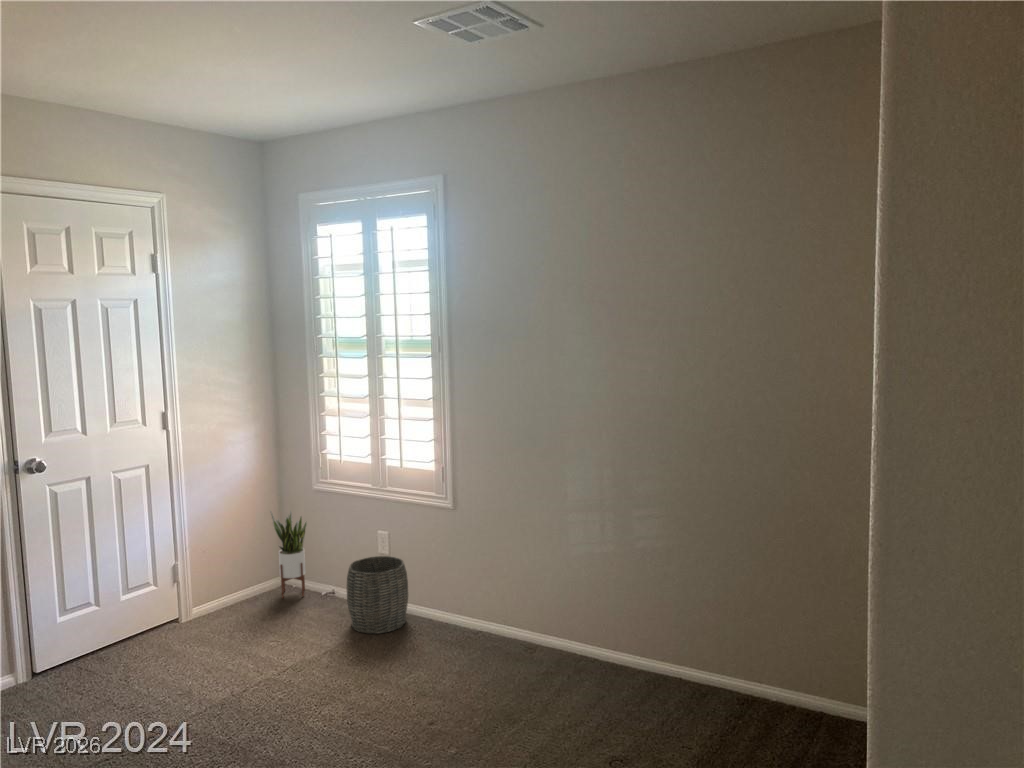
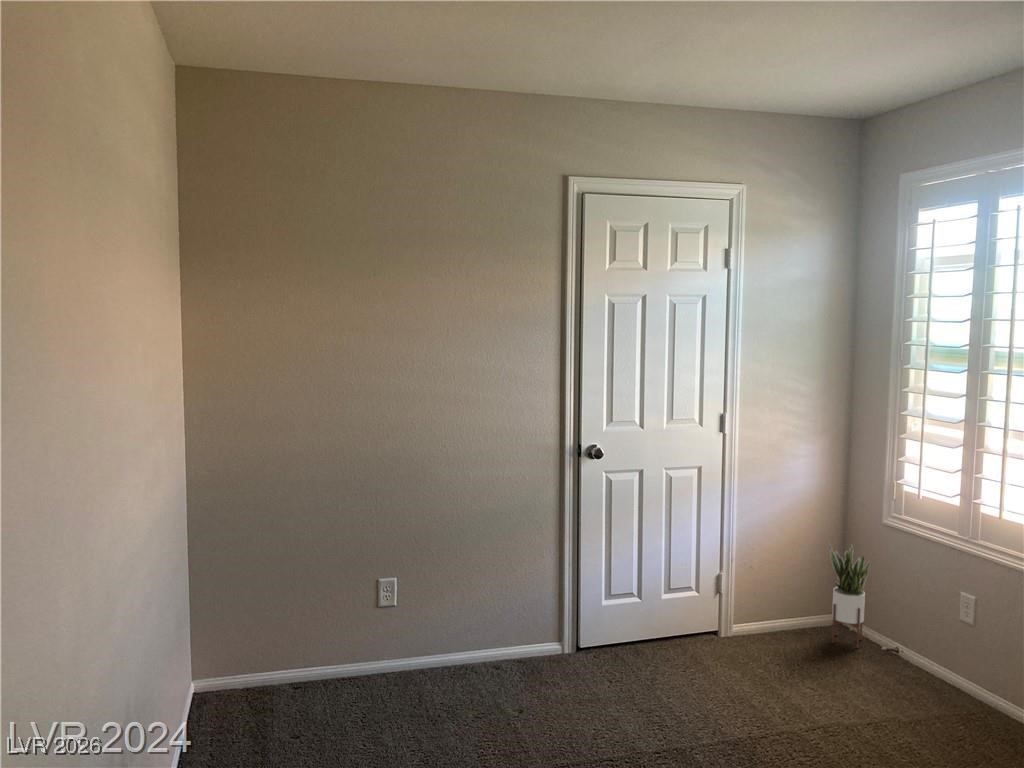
woven basket: present [347,556,408,634] -> none [906,624,995,729]

